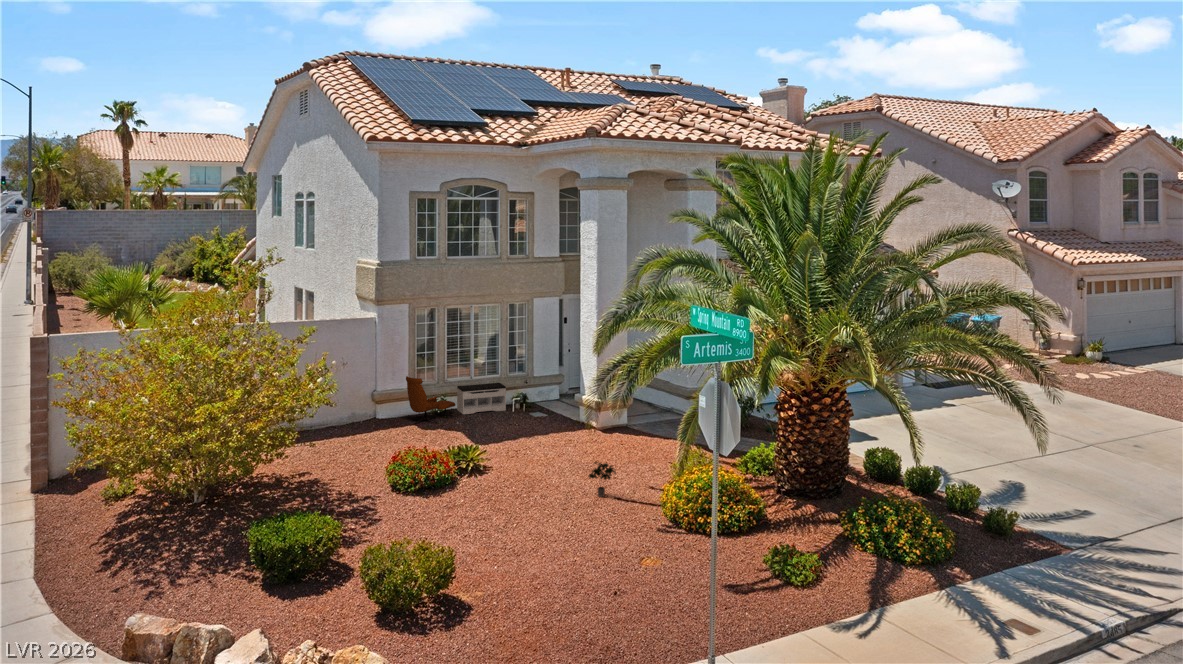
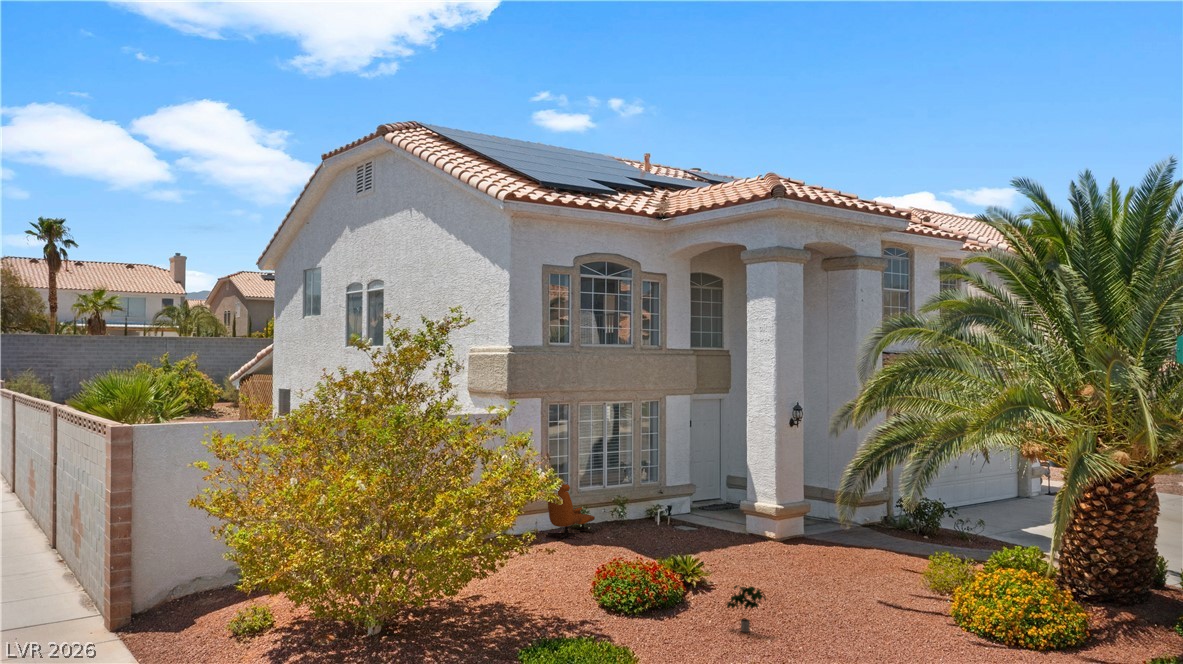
bench: present [457,383,506,414] -> none [591,493,649,530]
potted plant: present [589,462,616,497] -> present [727,585,766,632]

